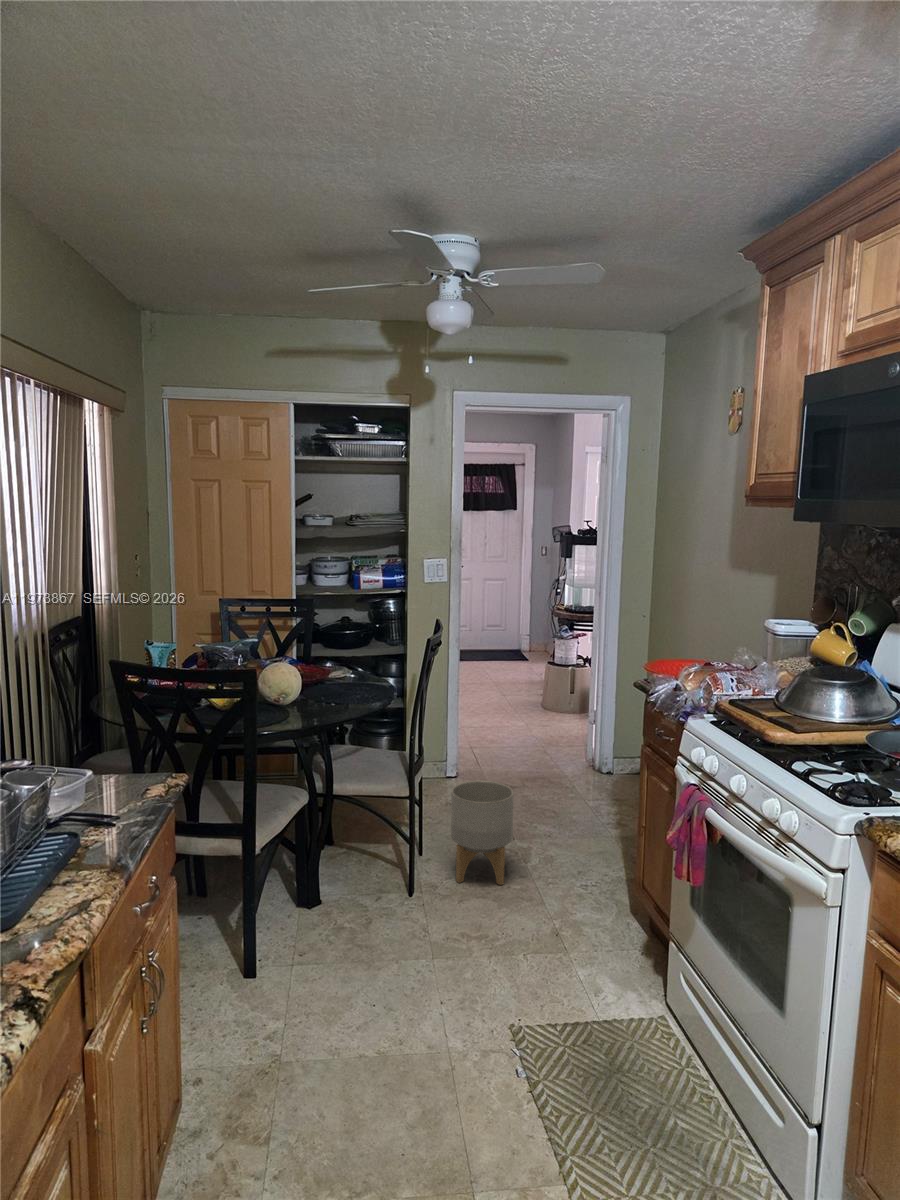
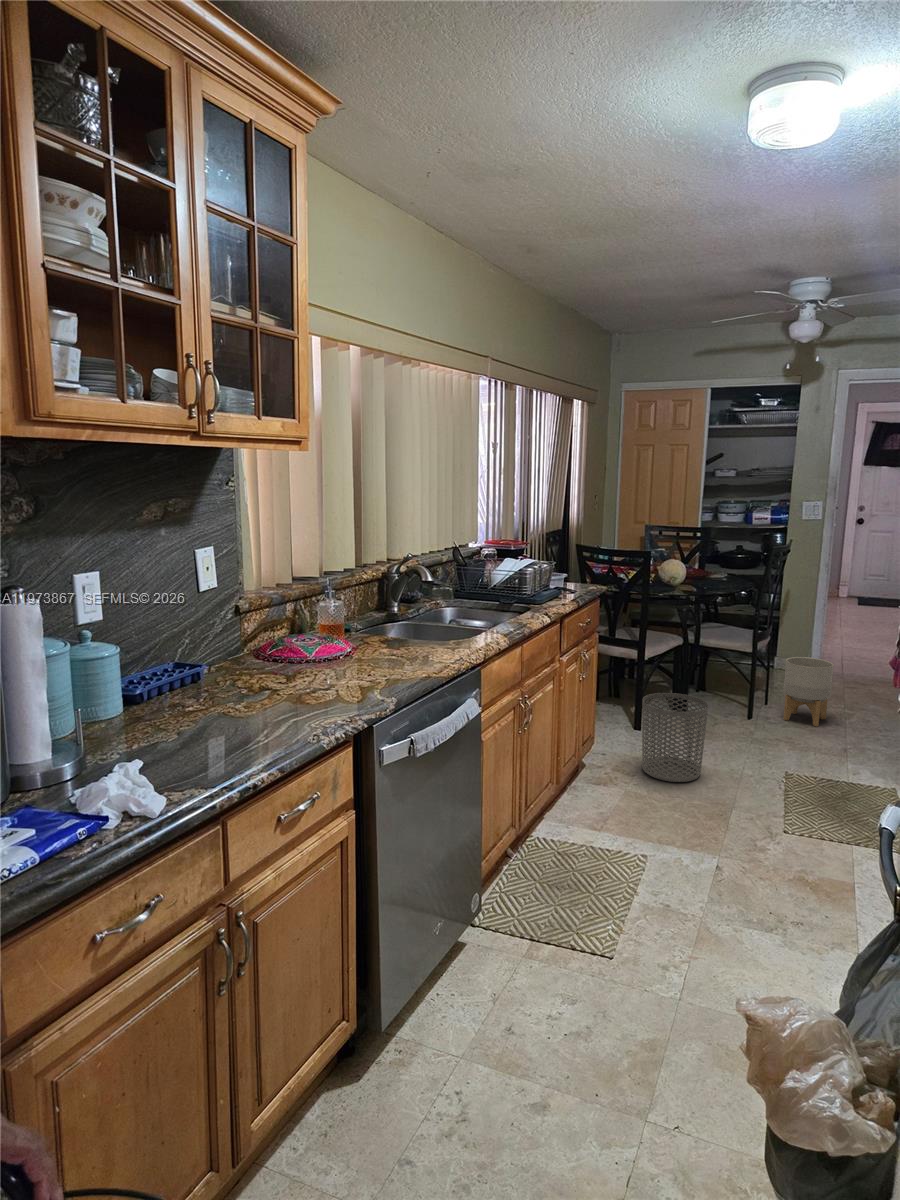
waste bin: none [275,935,401,1146] -> present [642,693,708,782]

